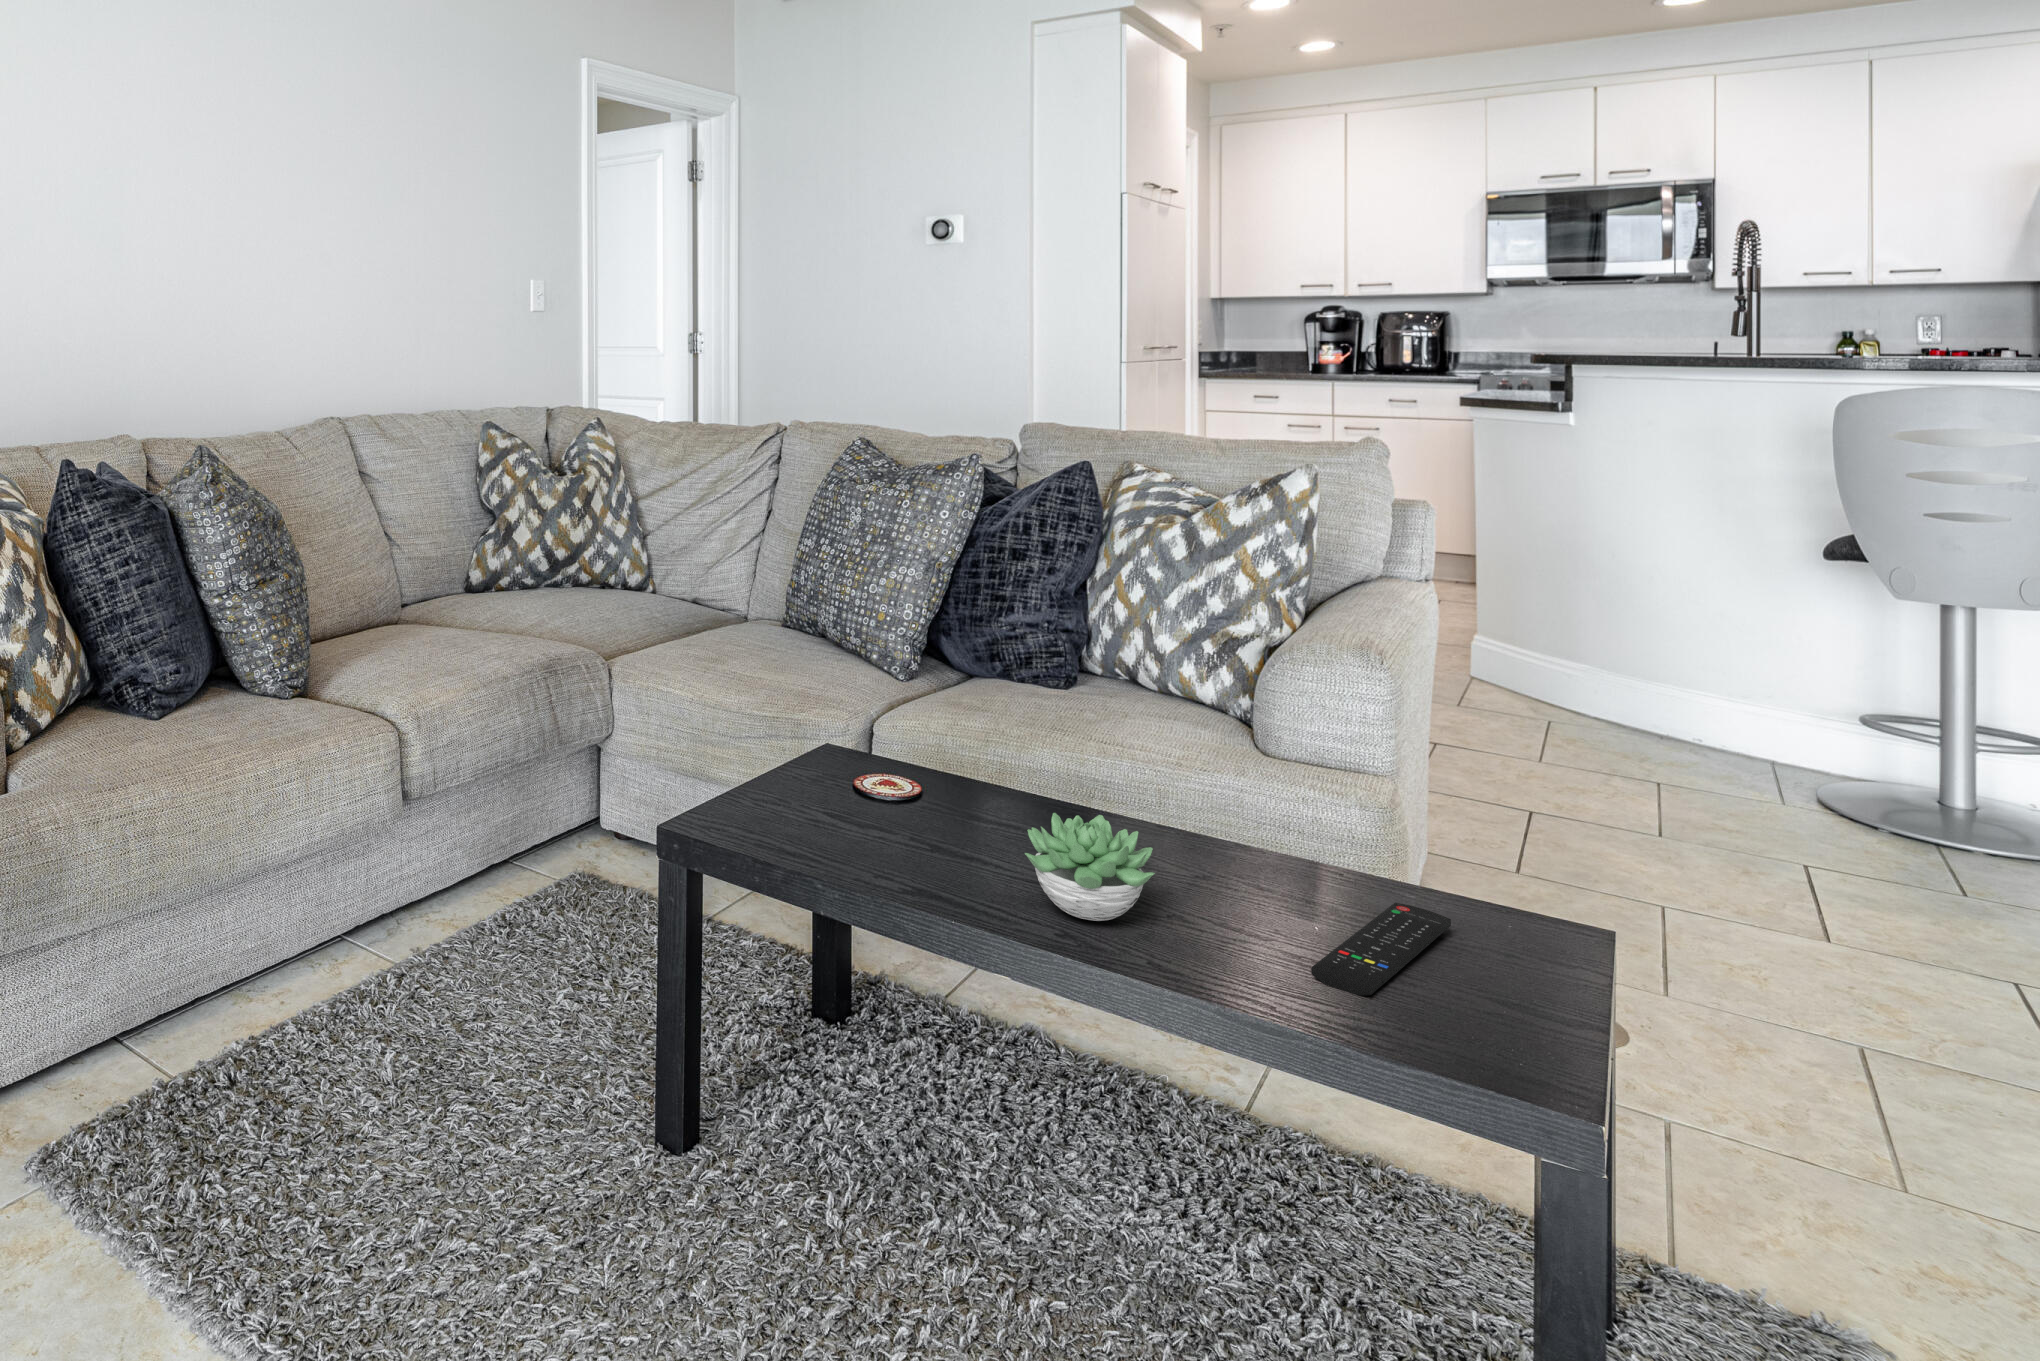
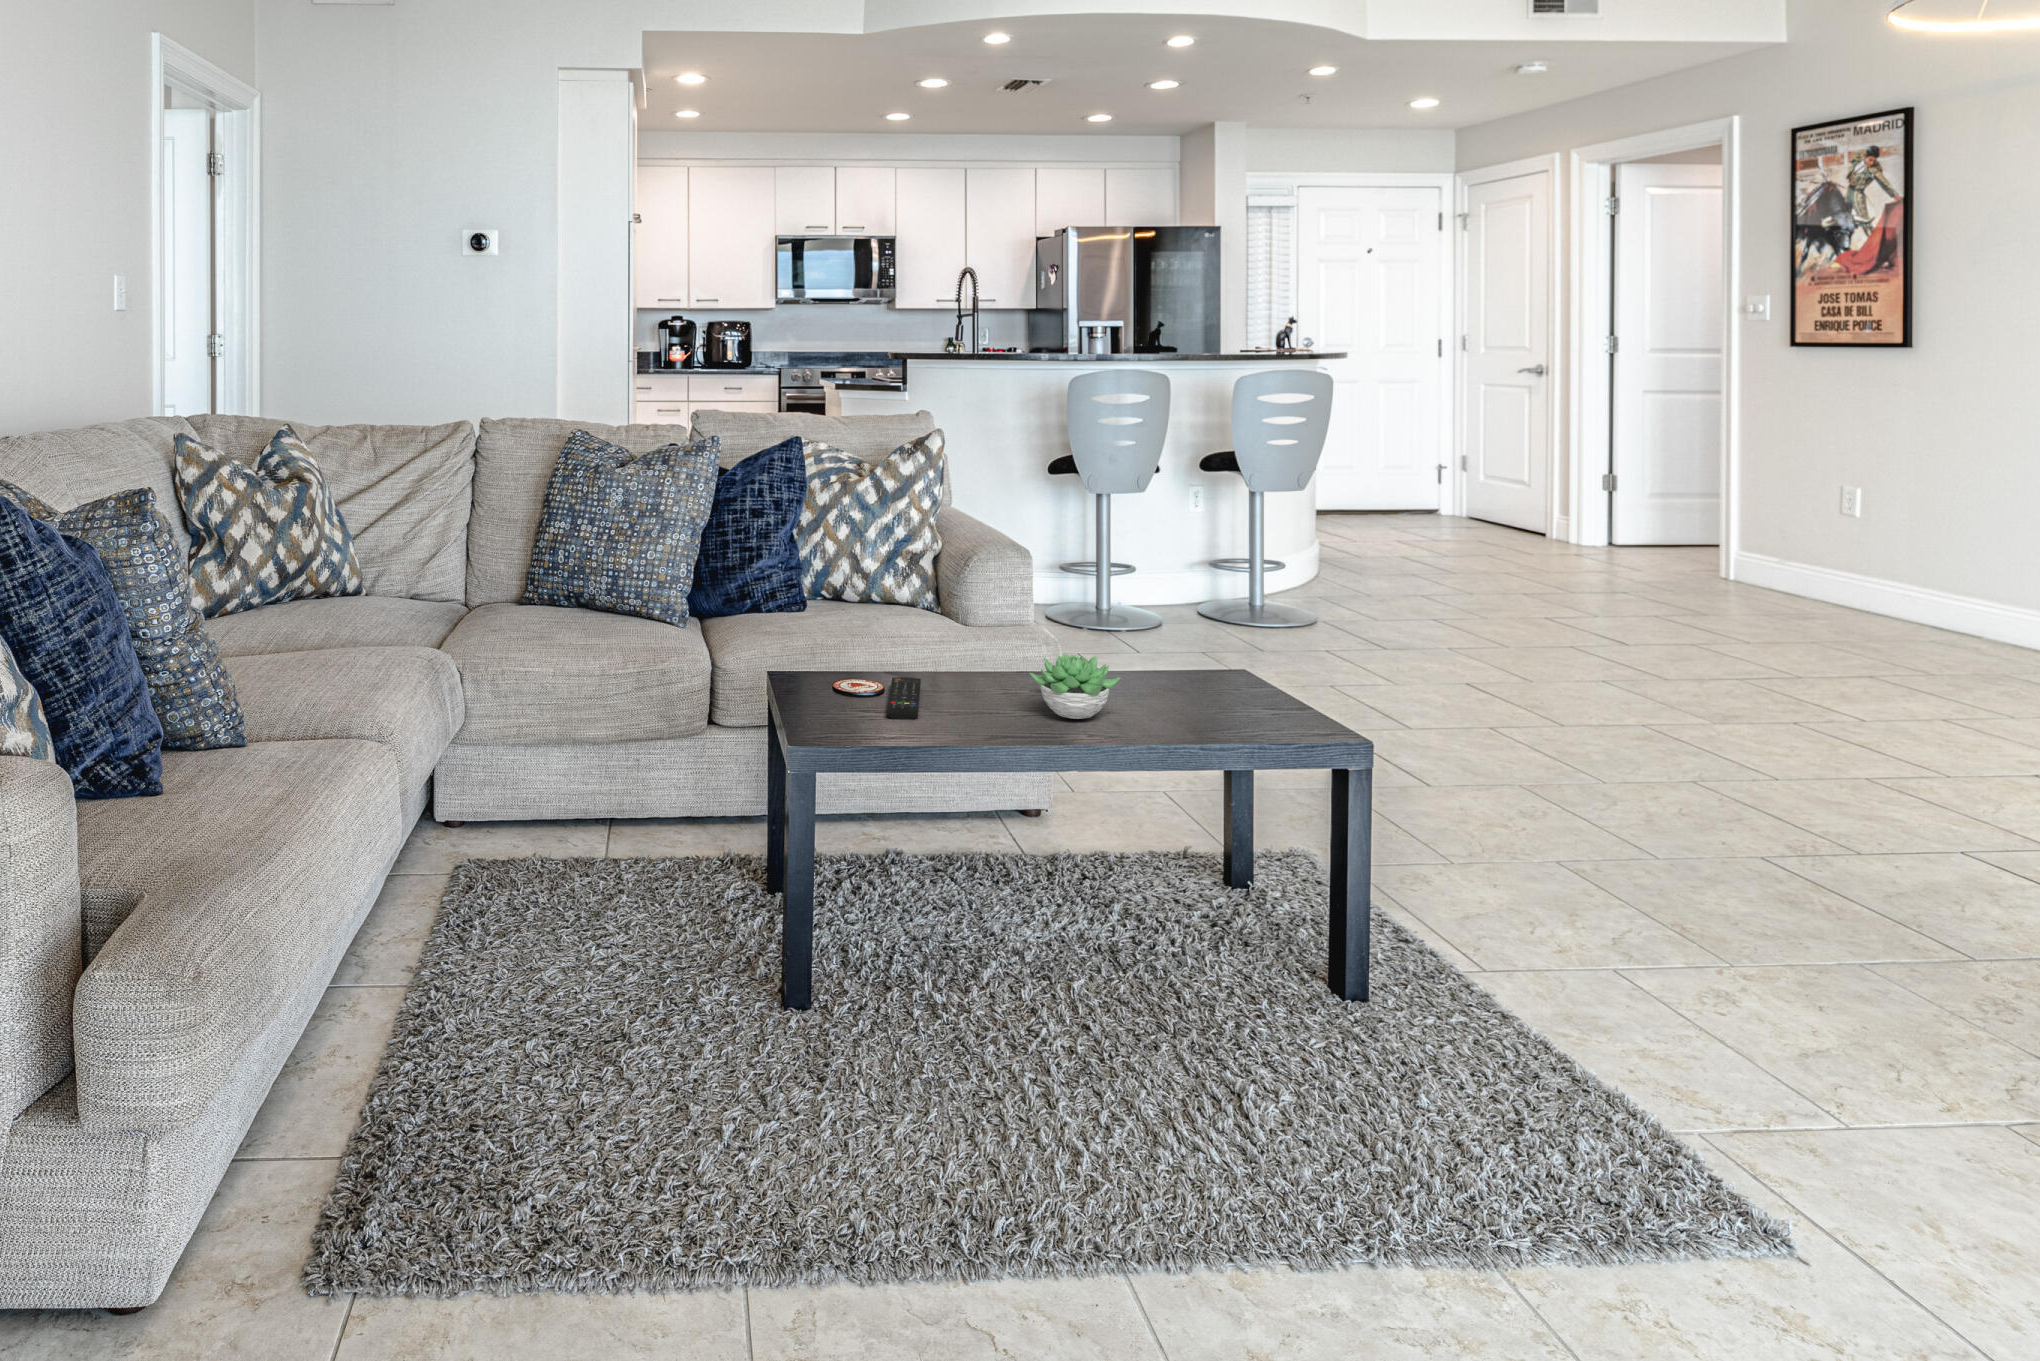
remote control: present [1311,903,1451,995] -> present [887,677,921,720]

